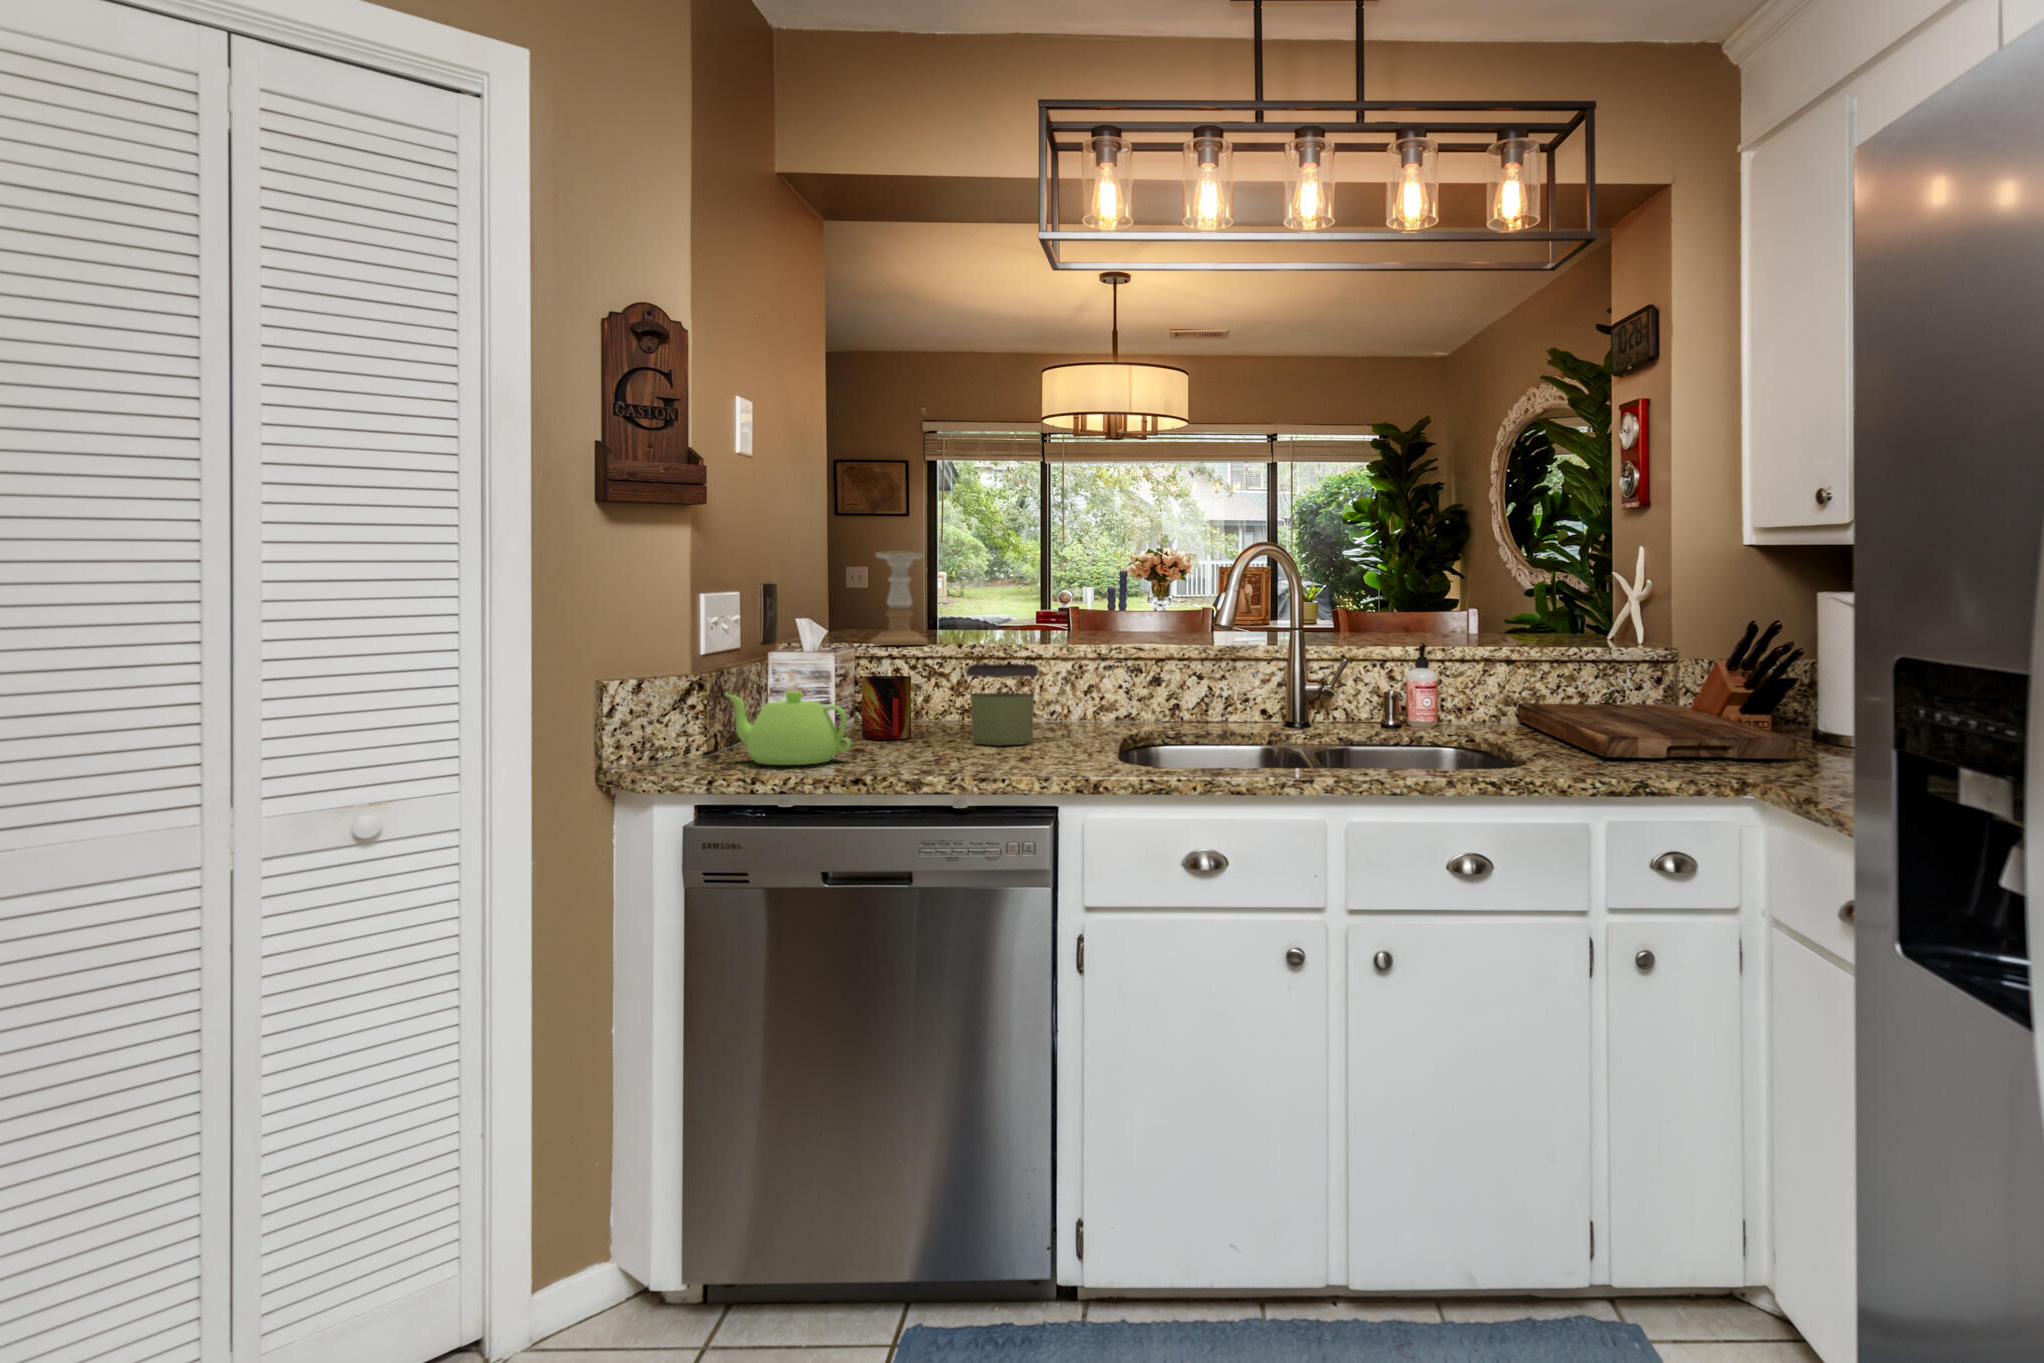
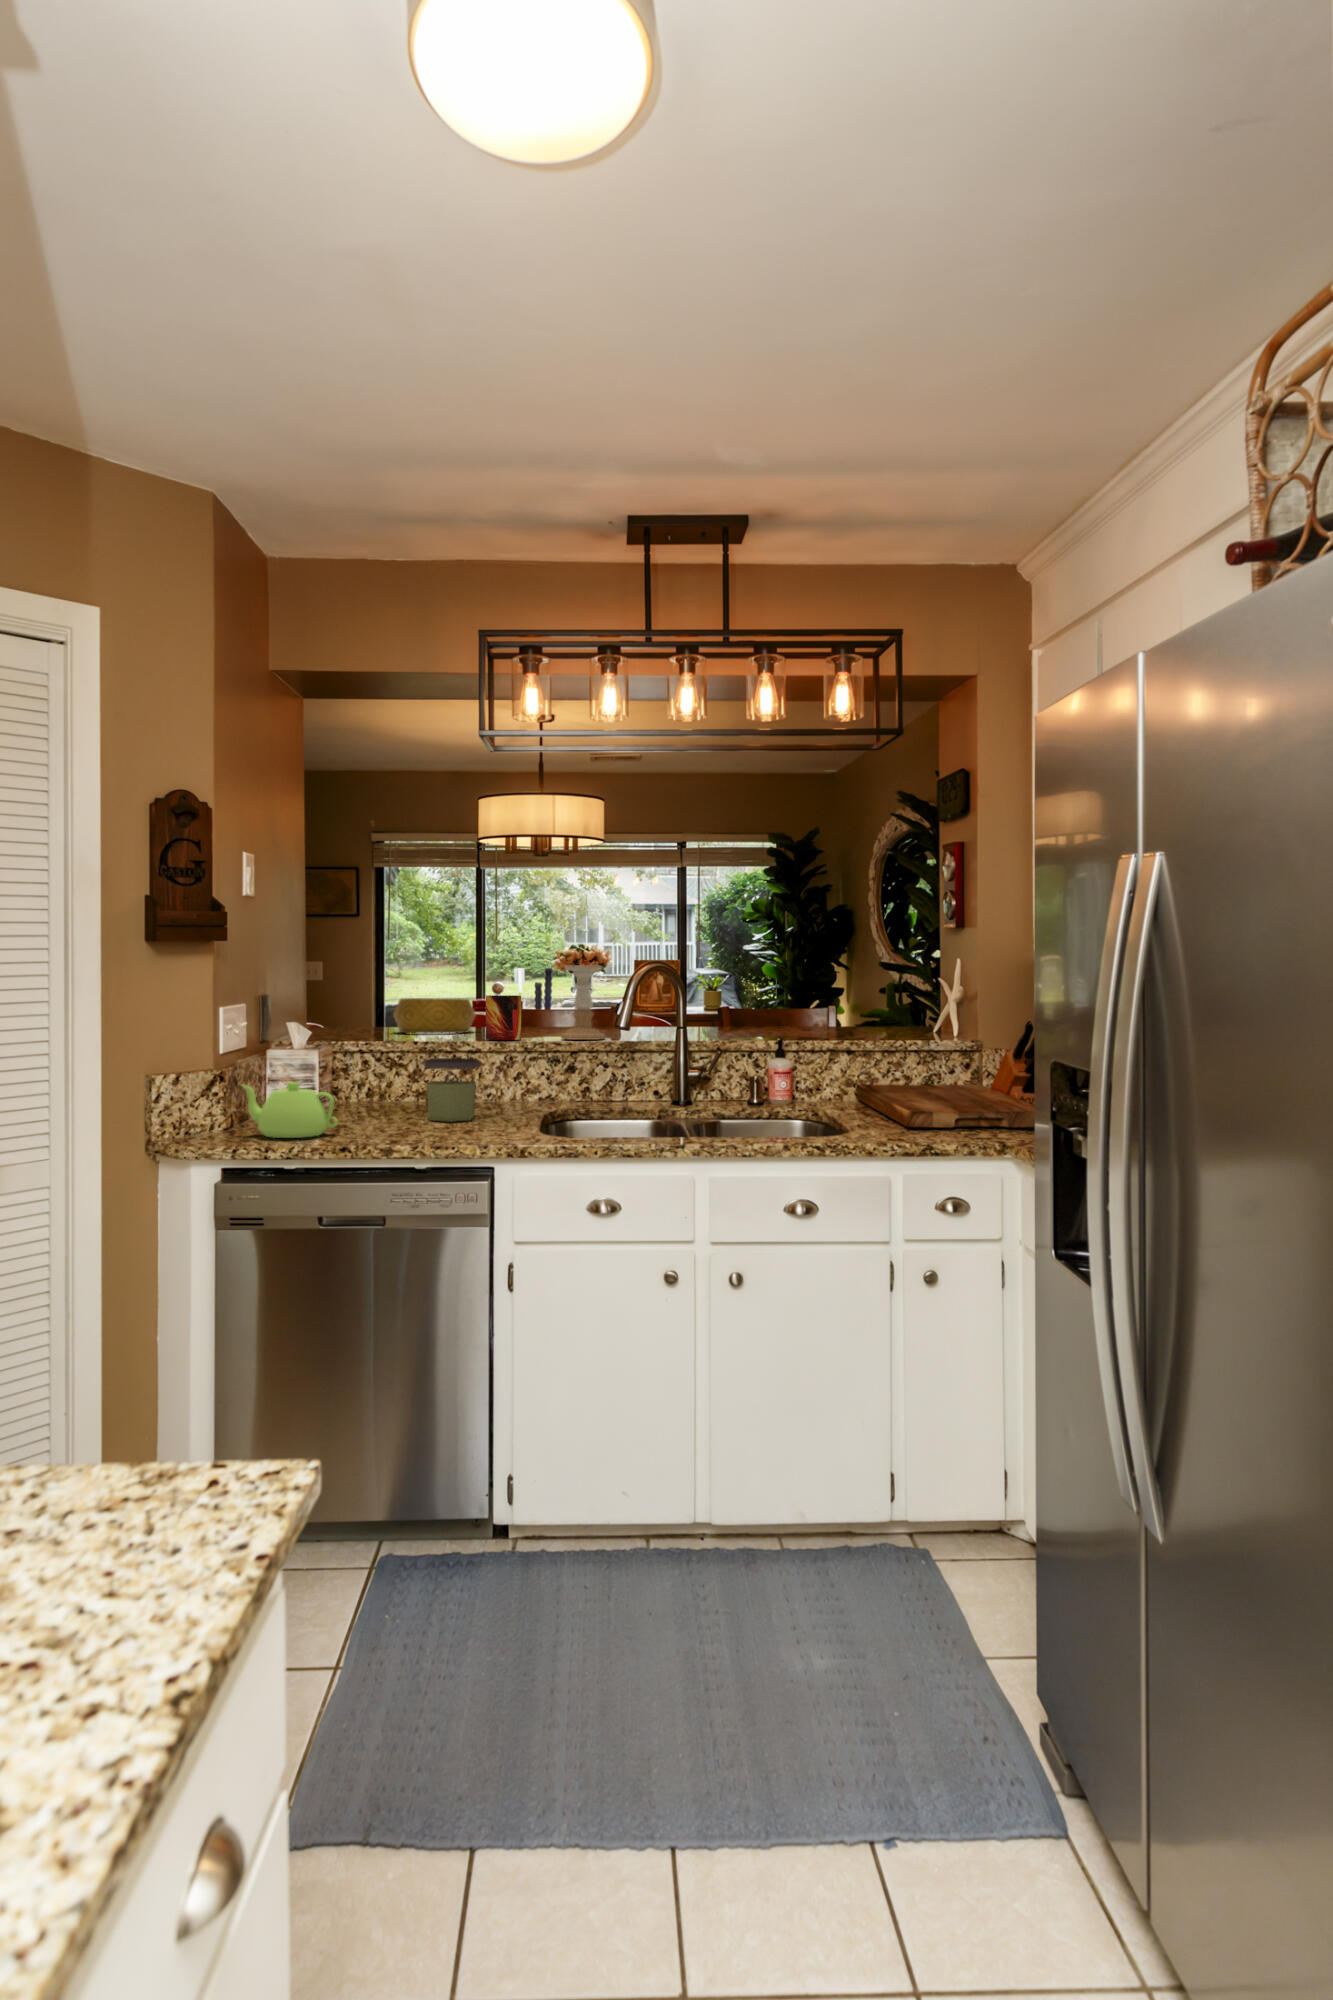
candle holder: present [871,551,928,645] -> present [561,965,605,1040]
decorative bowl: none [939,598,1036,639] -> present [393,998,475,1034]
mug: present [862,676,911,740] -> present [486,995,521,1040]

